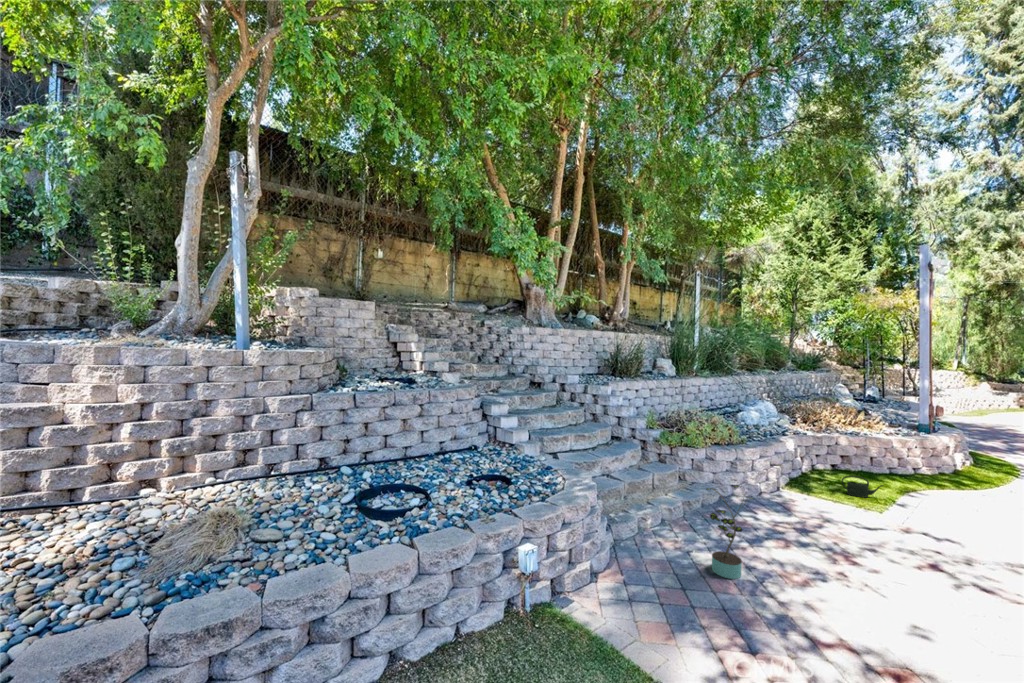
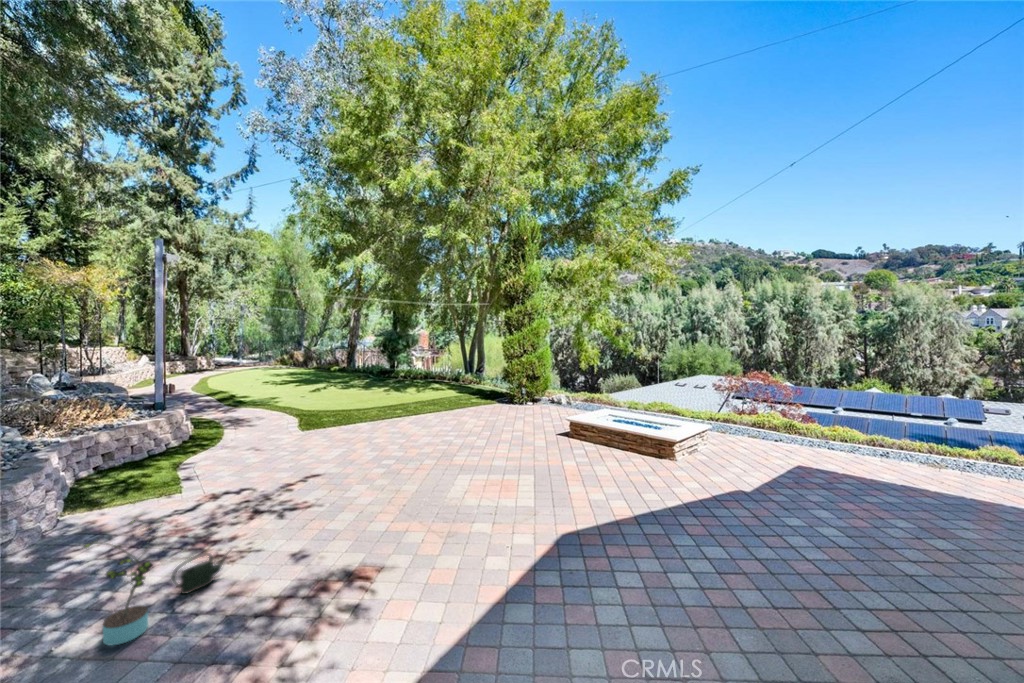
watering can: present [842,476,883,498] -> present [172,553,224,594]

